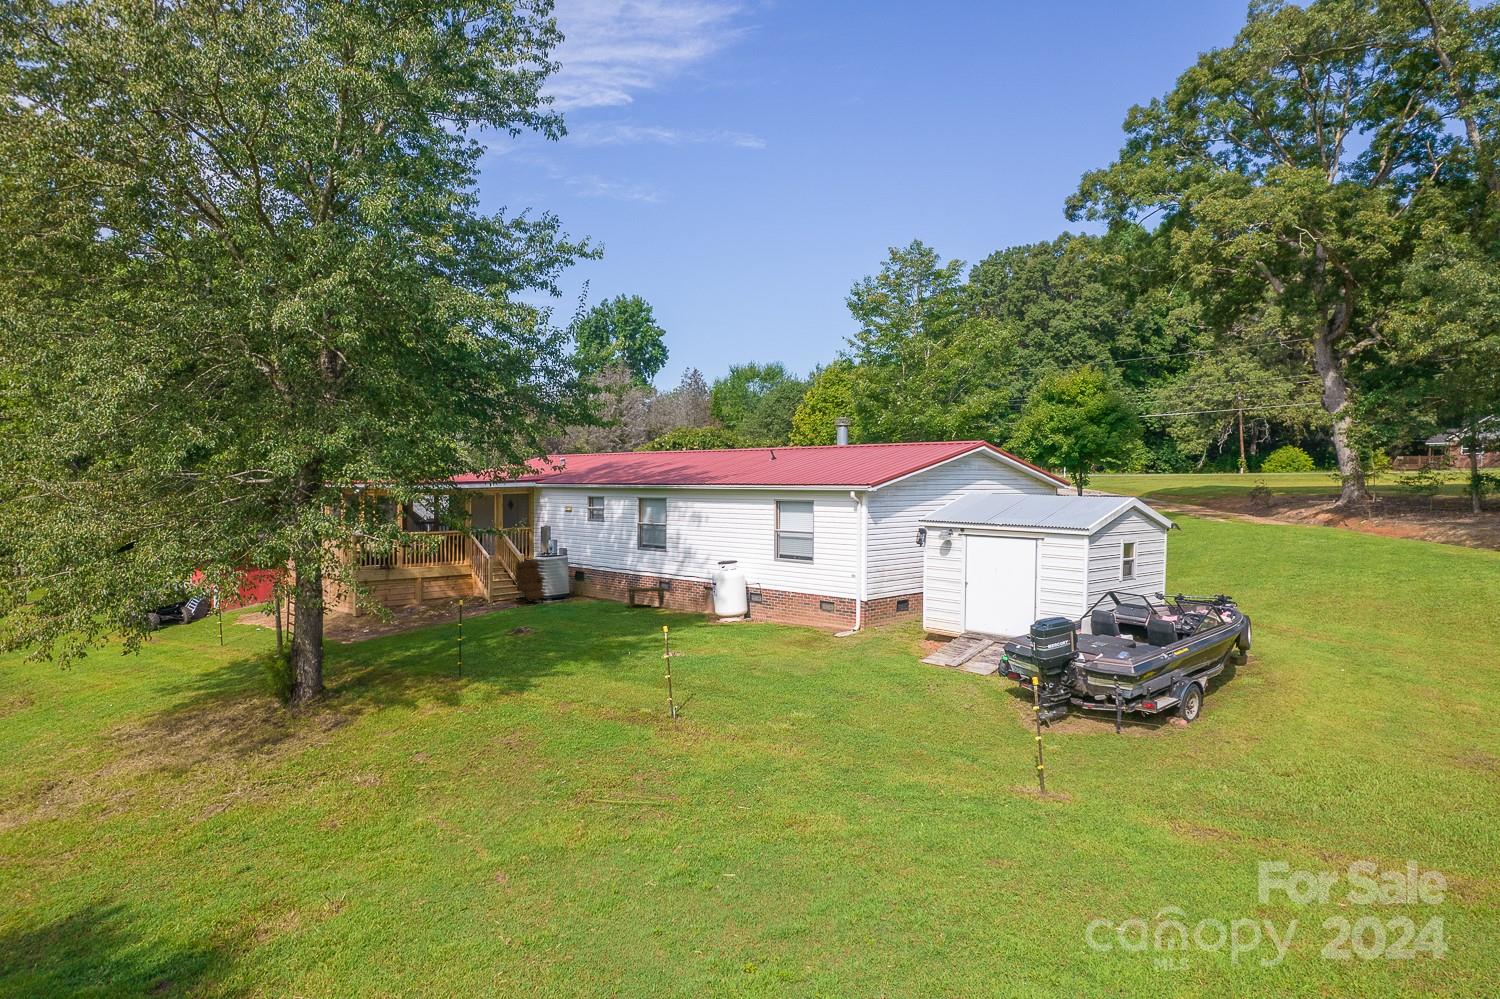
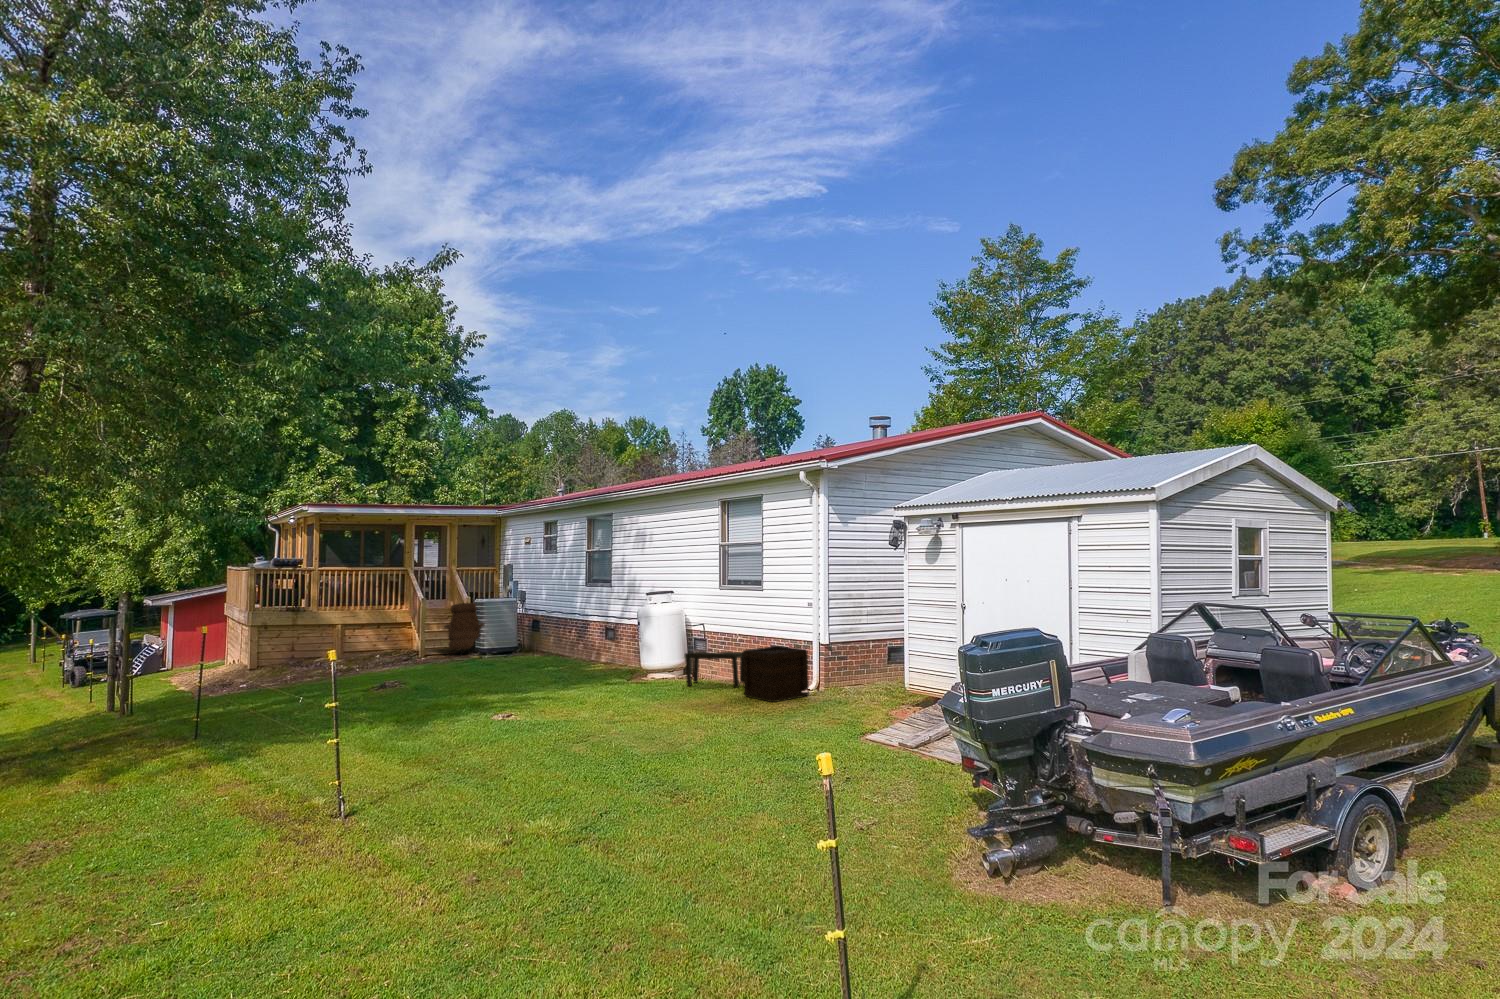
bench: present [628,587,665,608] -> present [685,652,743,688]
wooden crate: none [810,600,853,638] -> present [743,646,809,702]

